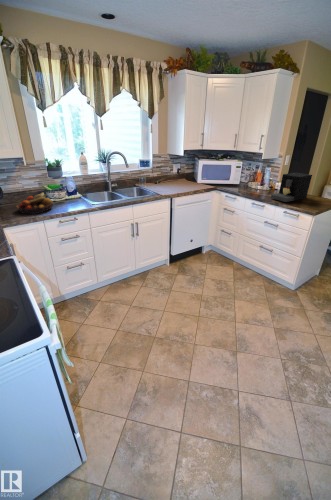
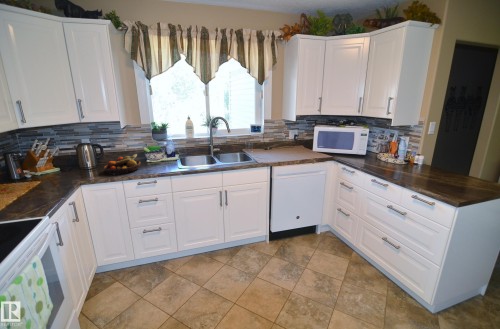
coffee maker: present [271,172,312,202] -> none [398,144,464,184]

